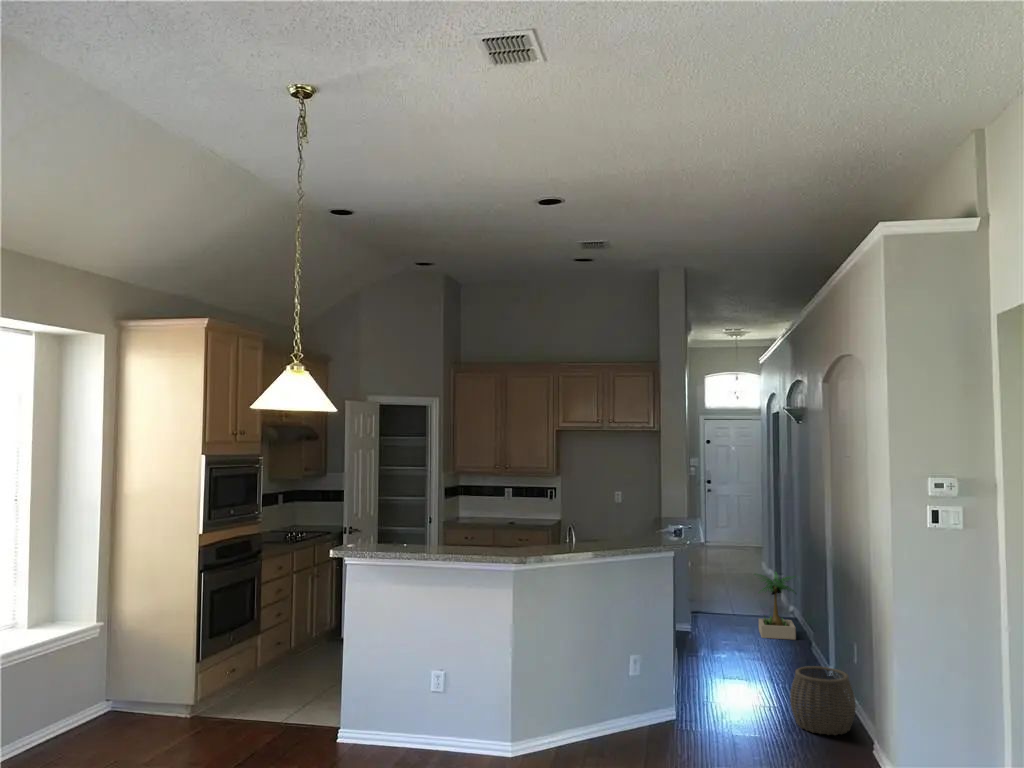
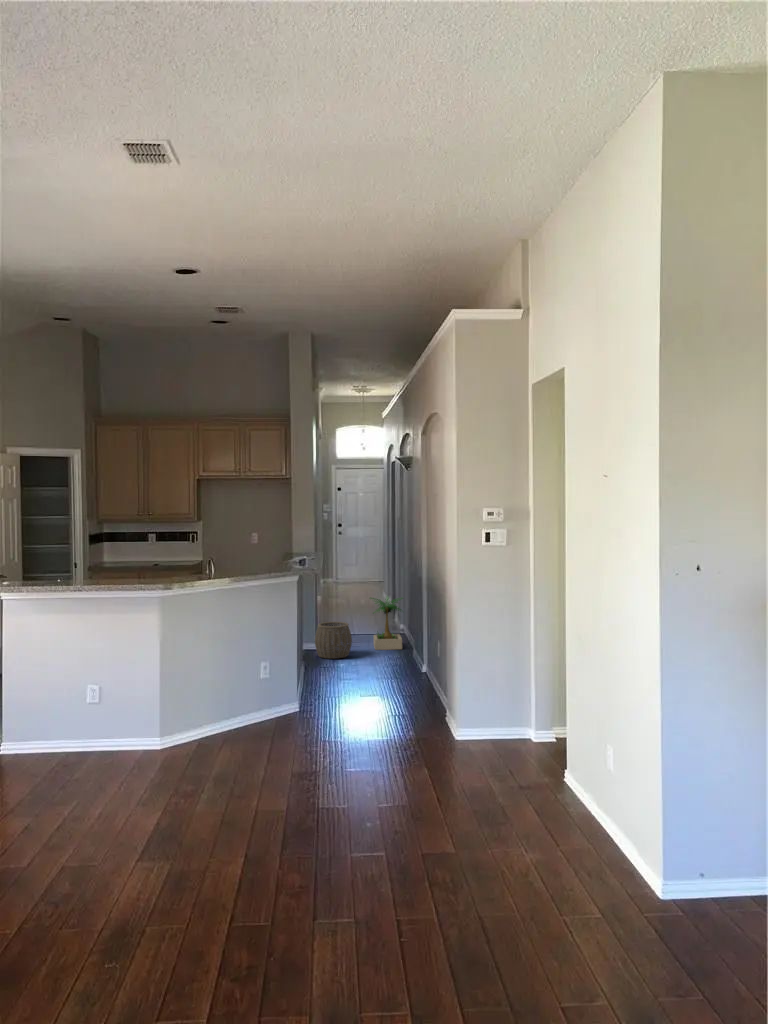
woven basket: present [790,666,856,735] -> present [315,622,352,659]

